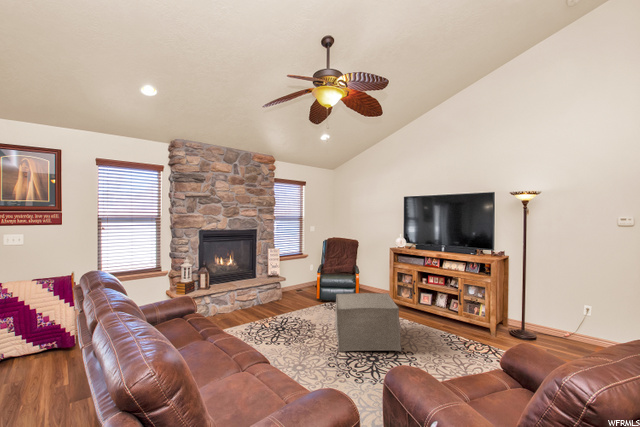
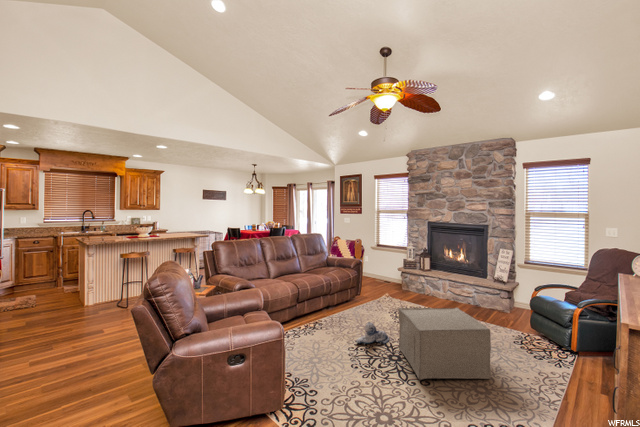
plush toy: none [306,341,328,373] -> present [356,322,389,344]

